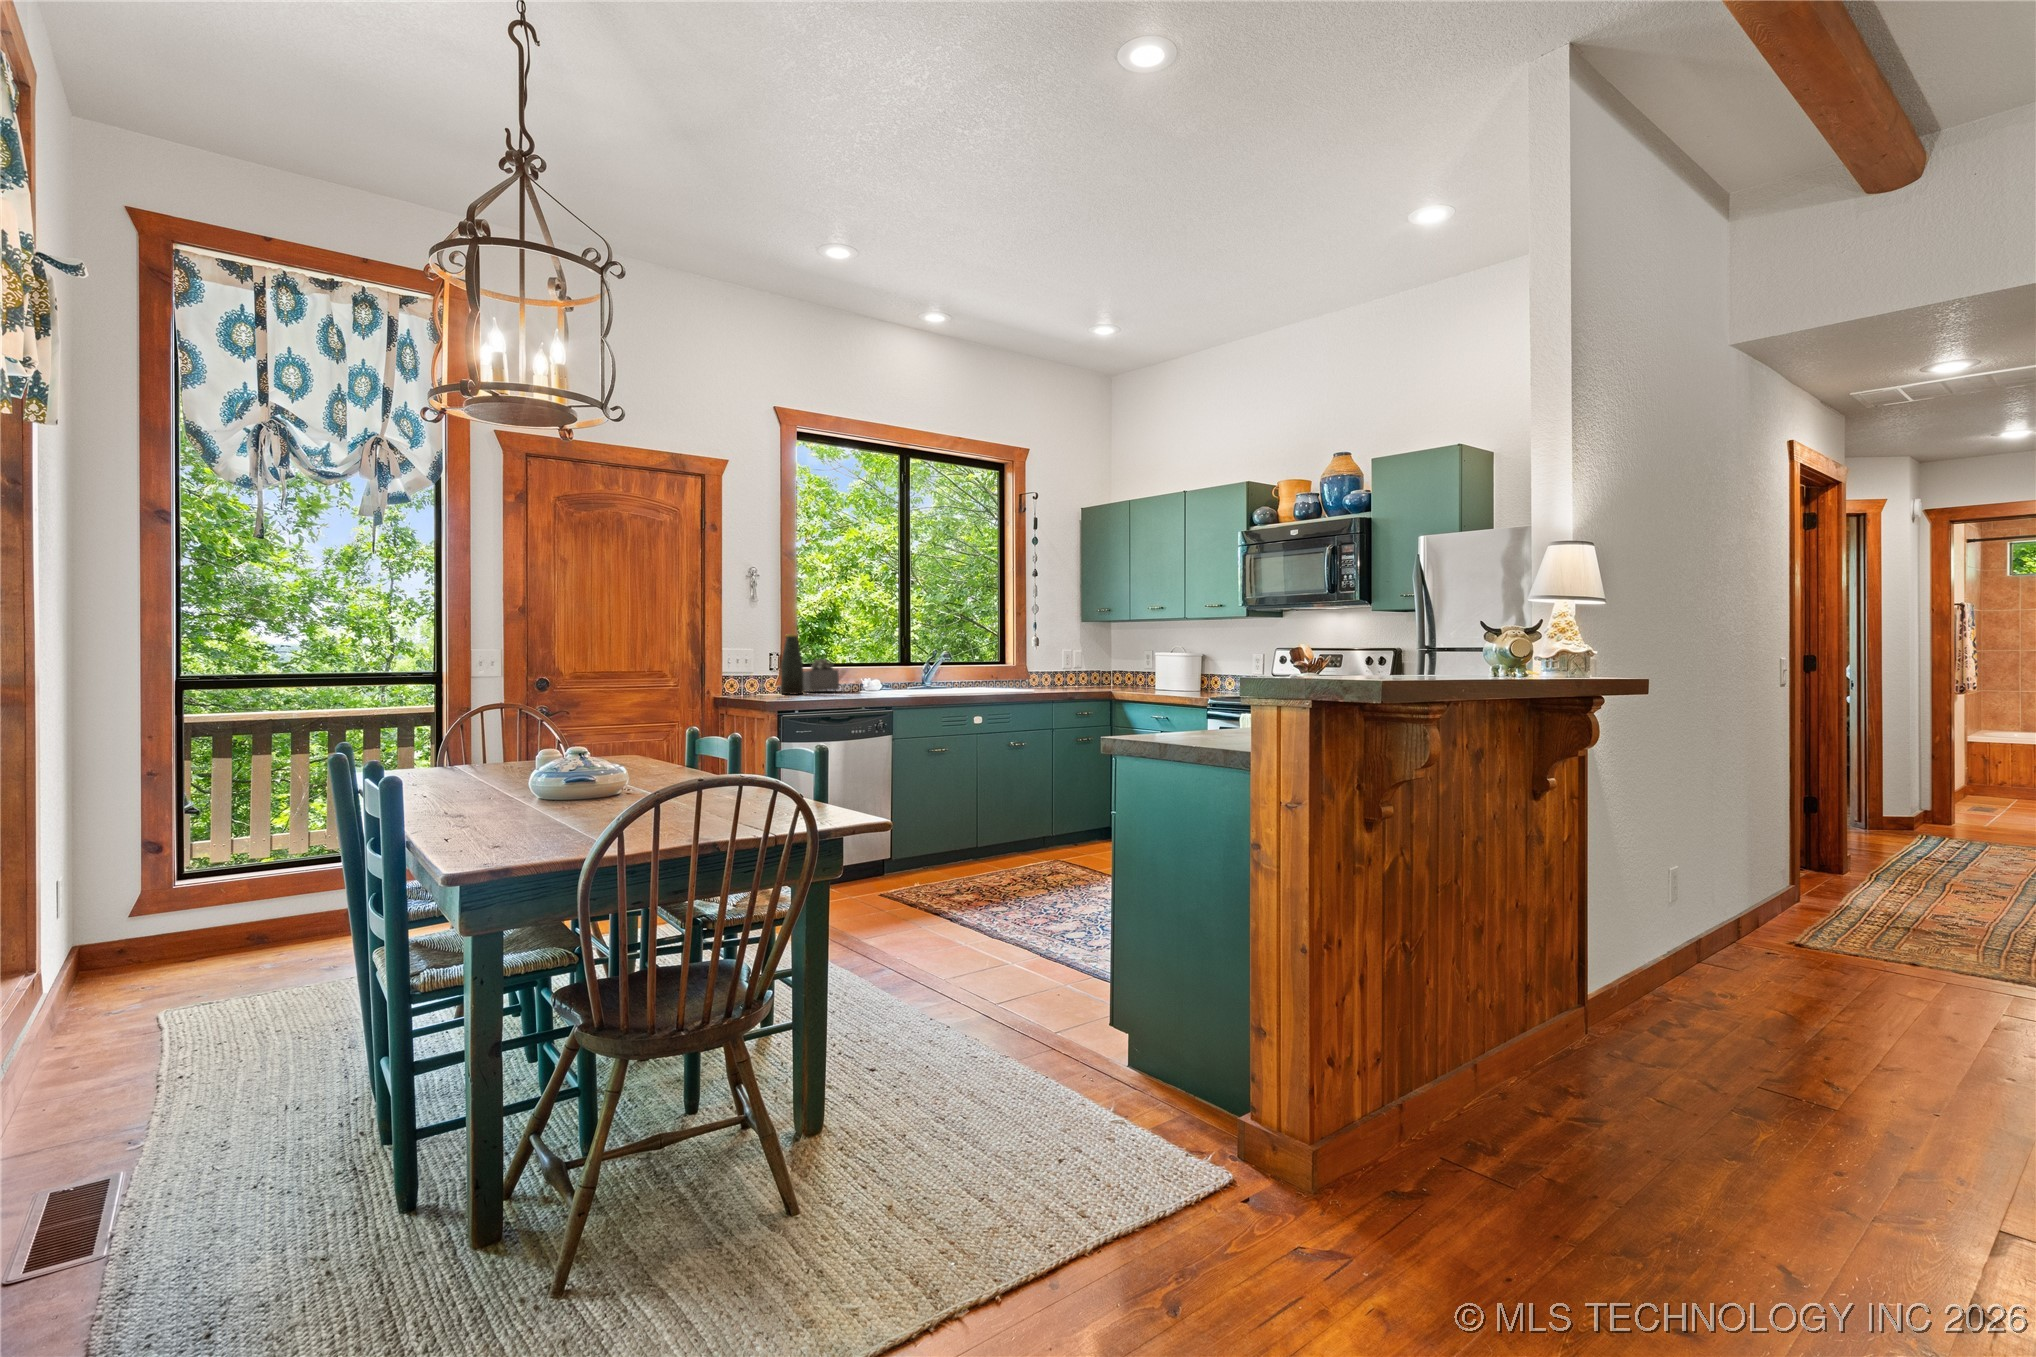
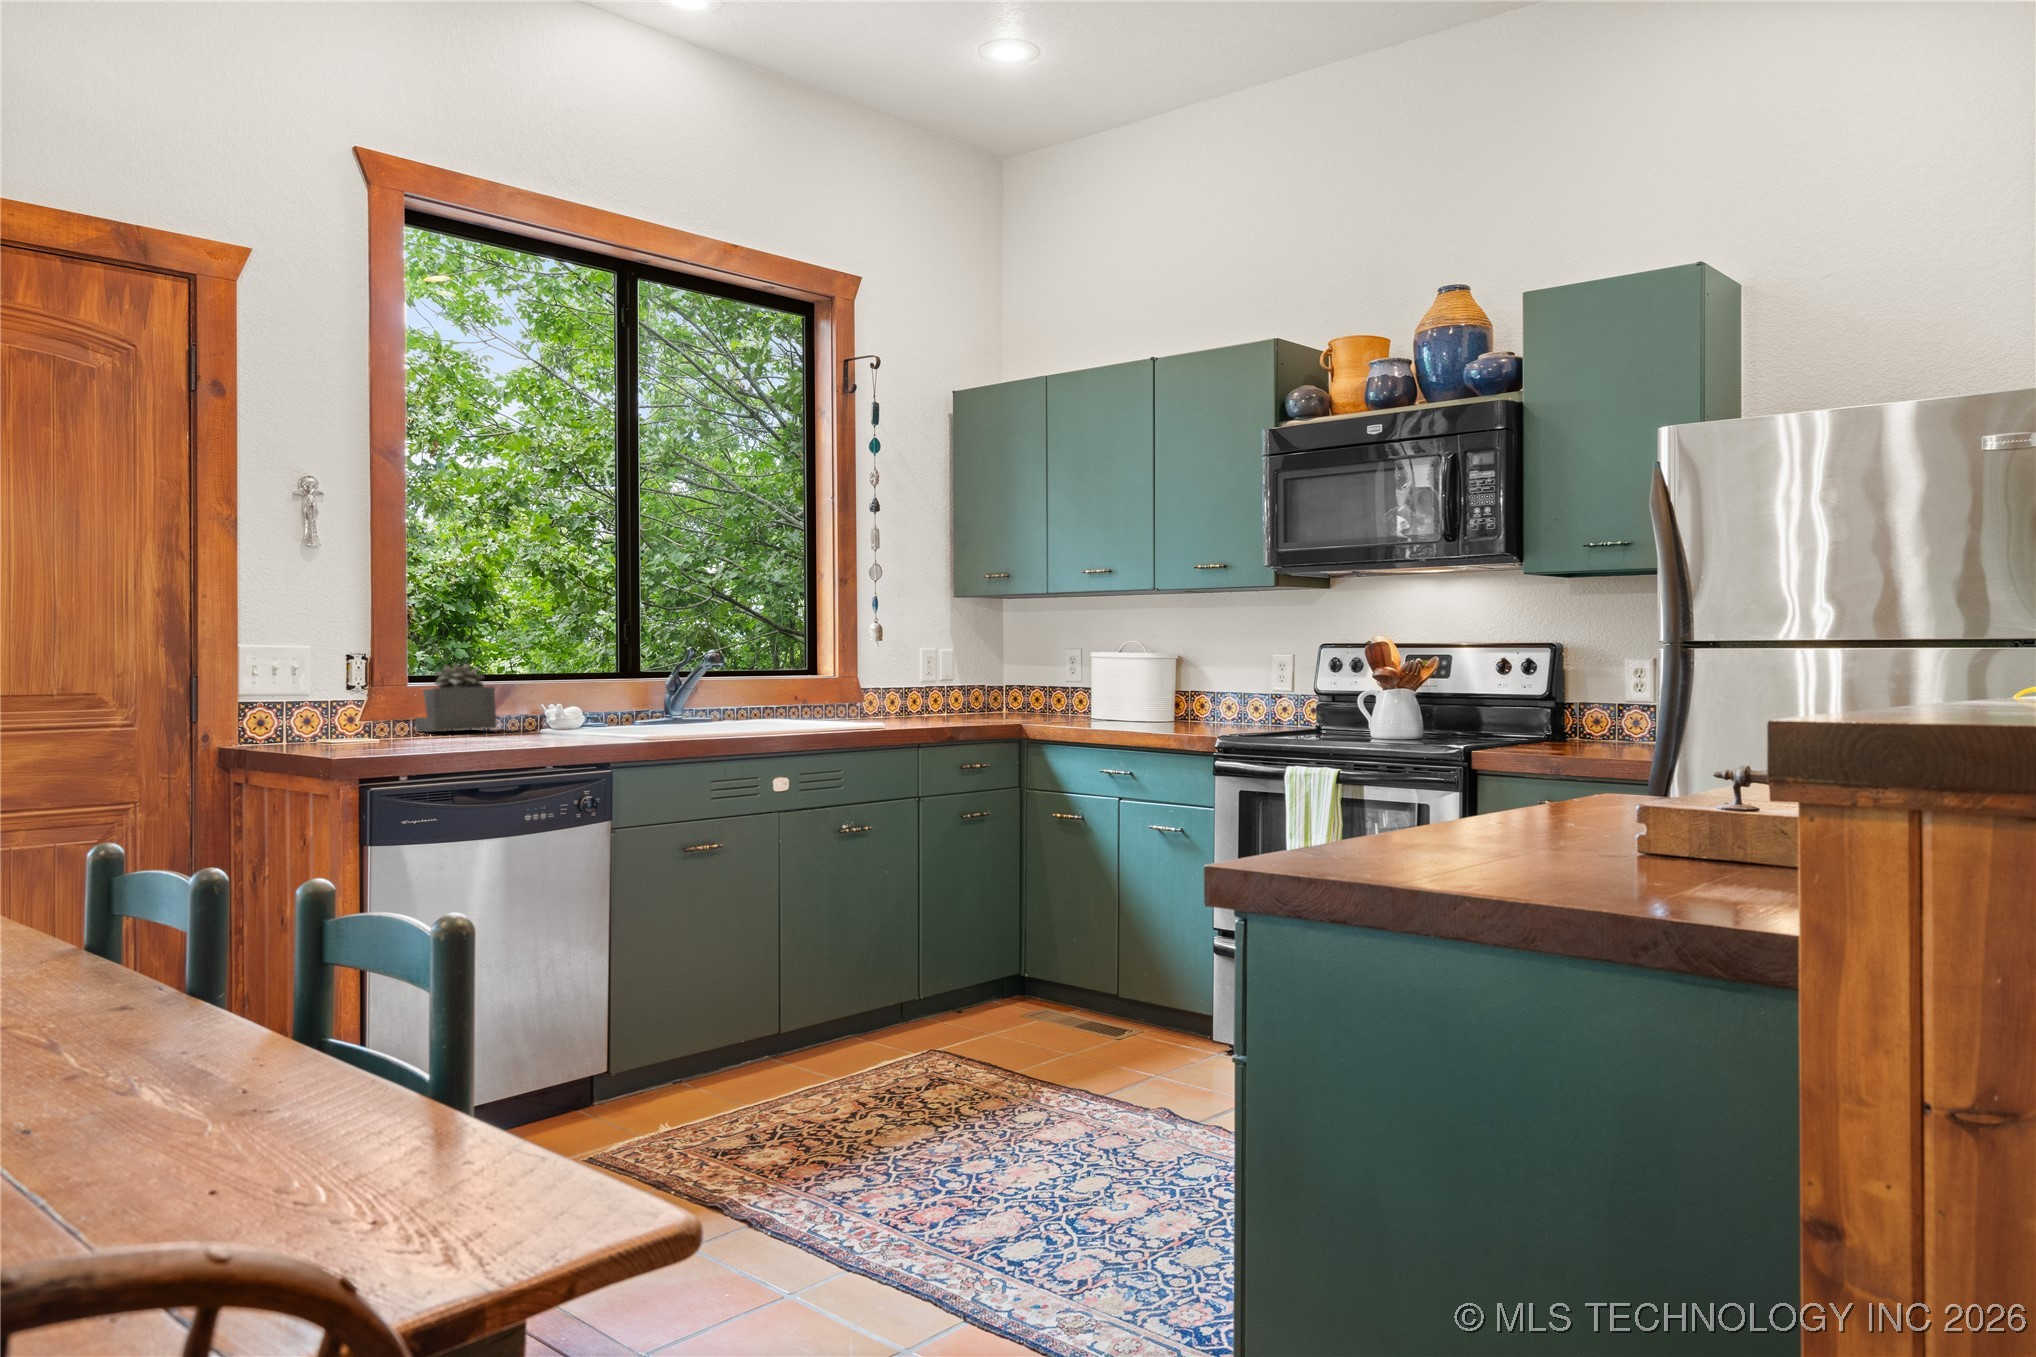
bottle: present [781,634,803,694] -> none [370,615,419,739]

